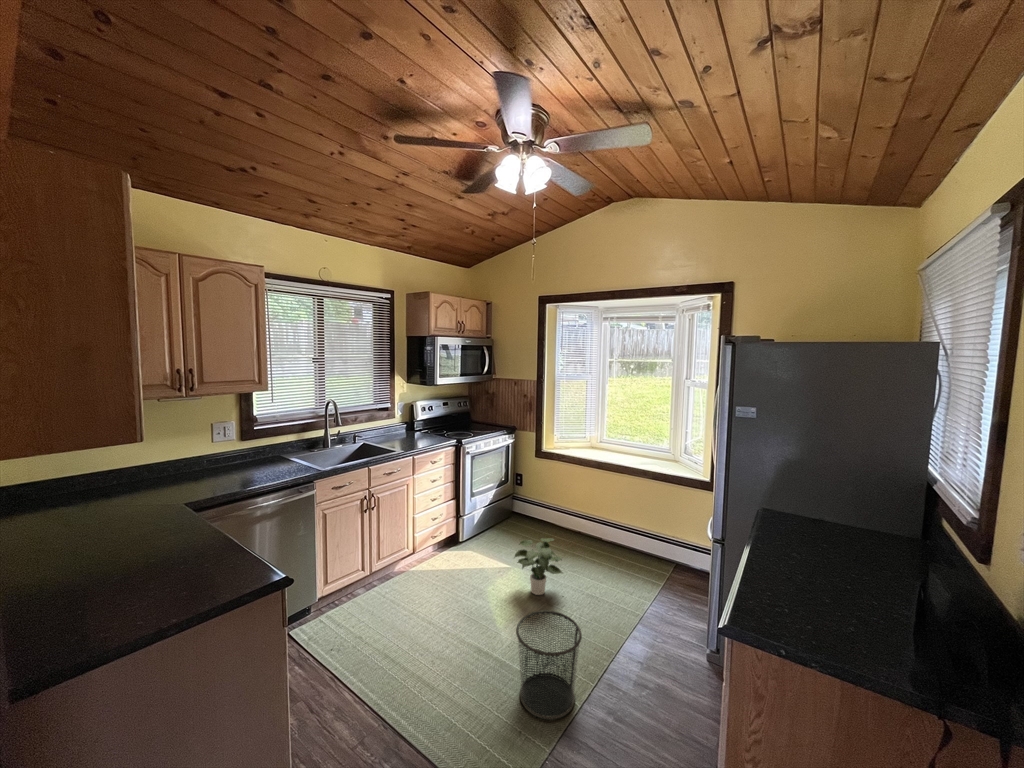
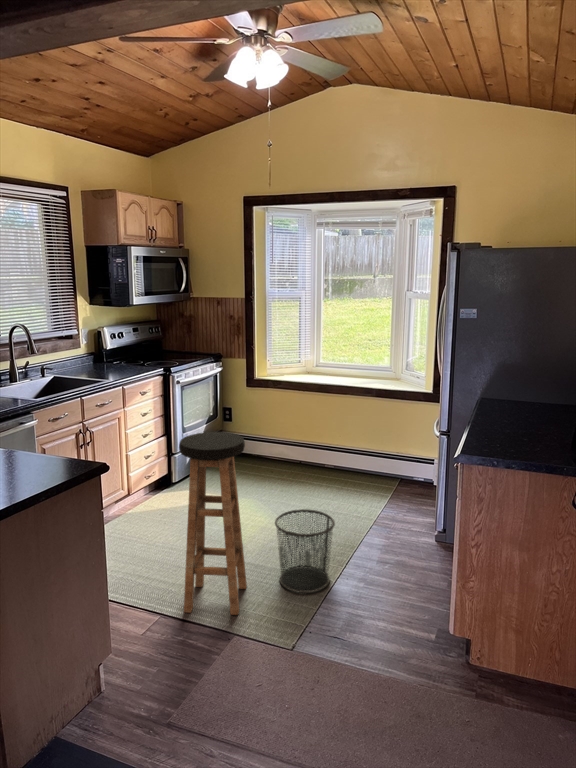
bar stool: none [407,522,484,739] -> present [179,432,247,615]
potted plant: present [515,538,563,595] -> none [246,460,299,516]

